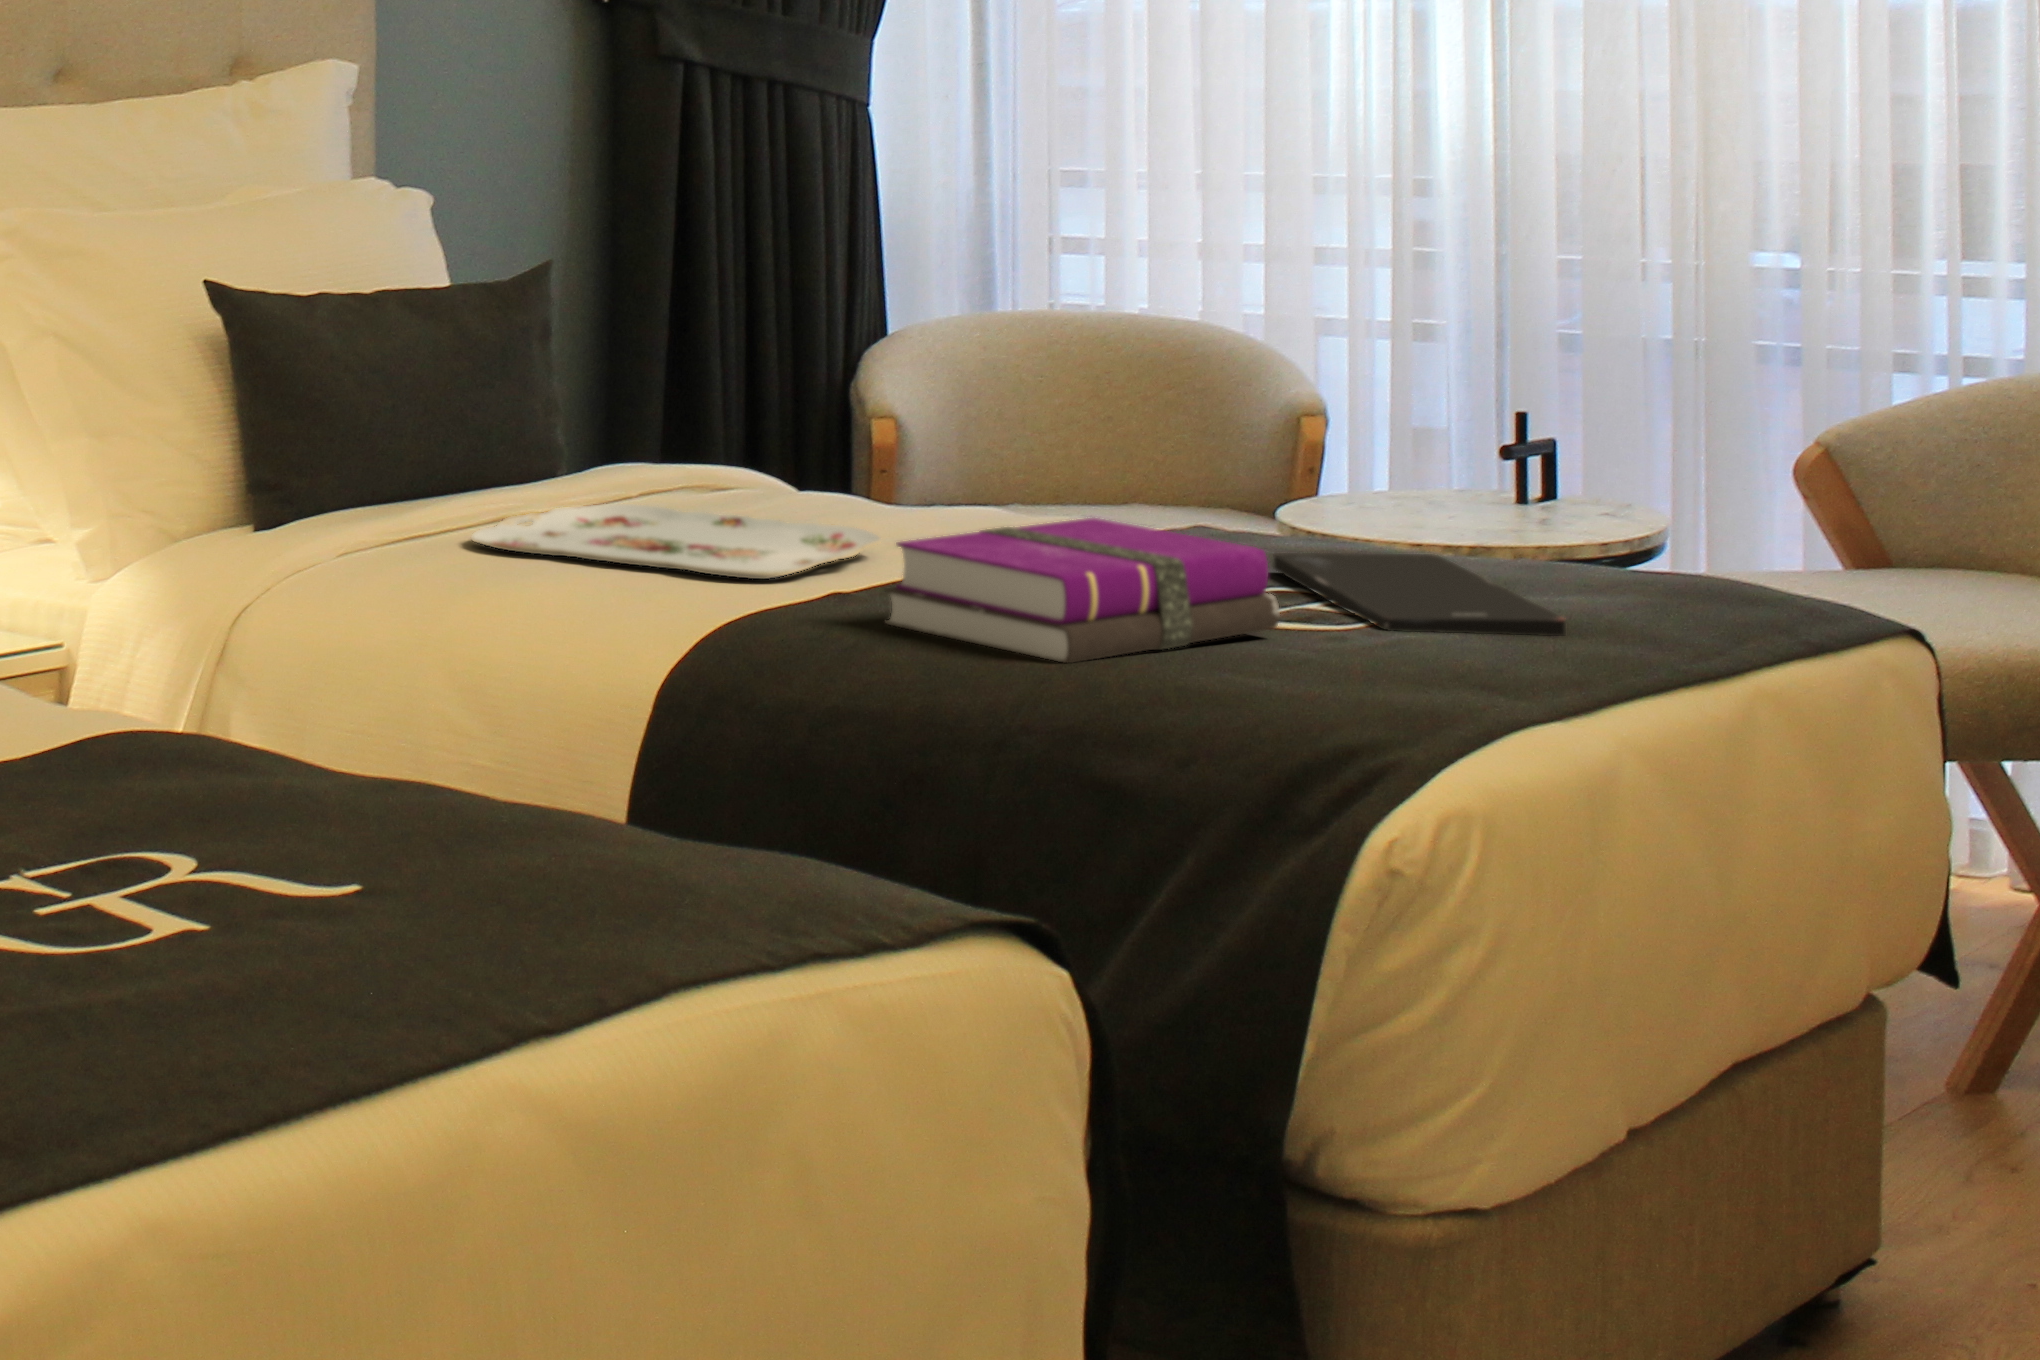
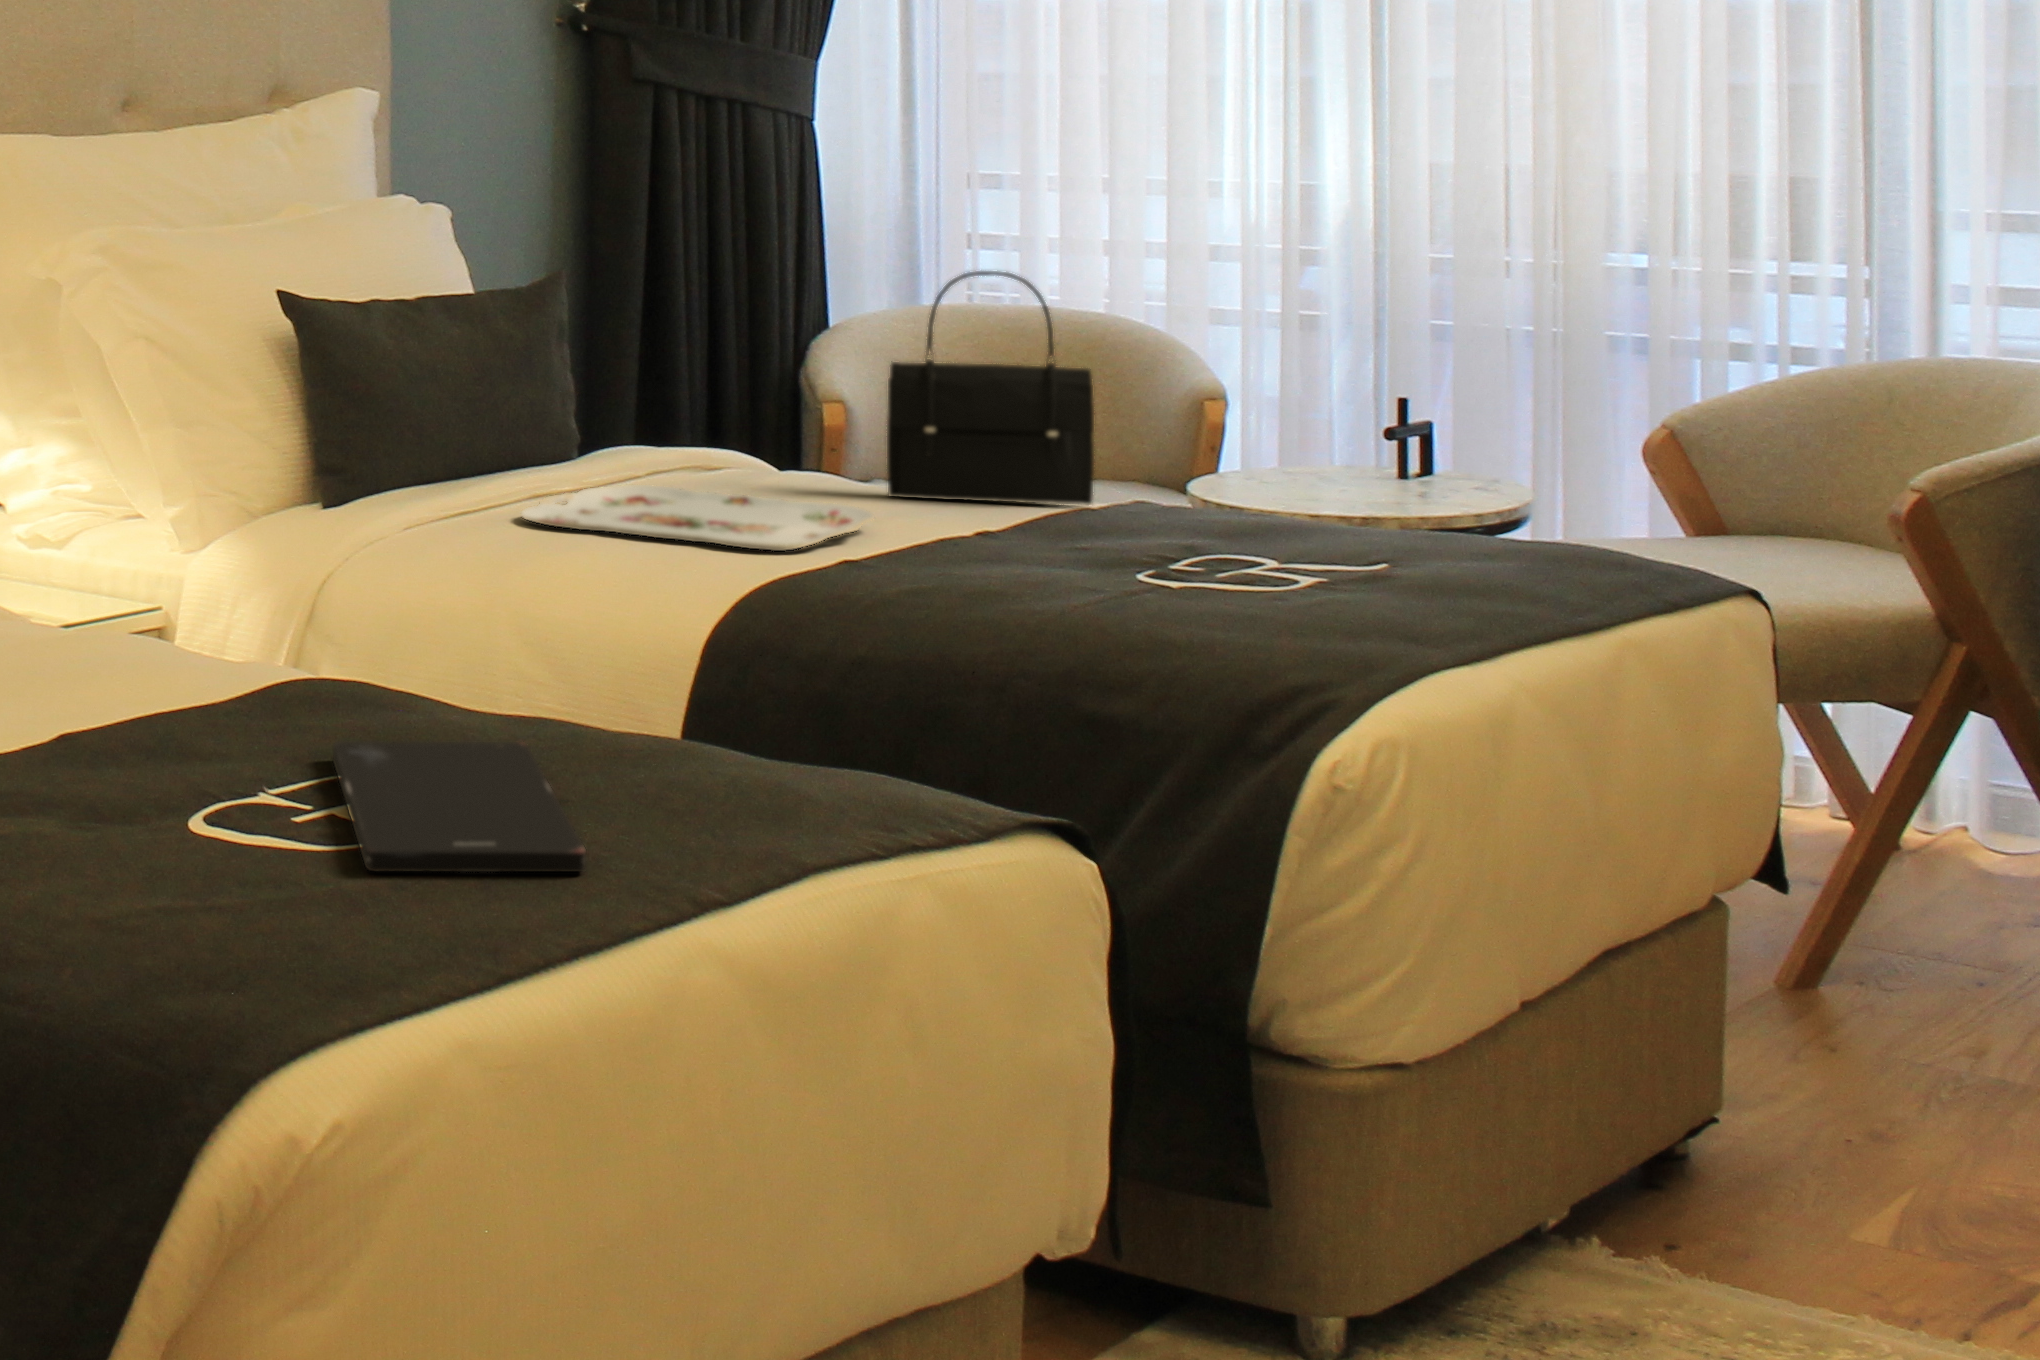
handbag: none [913,259,1146,528] -> present [887,271,1094,505]
hardback book: present [885,518,1280,663] -> none [898,498,1233,622]
smartphone: present [1273,553,1566,636] -> present [333,741,586,872]

